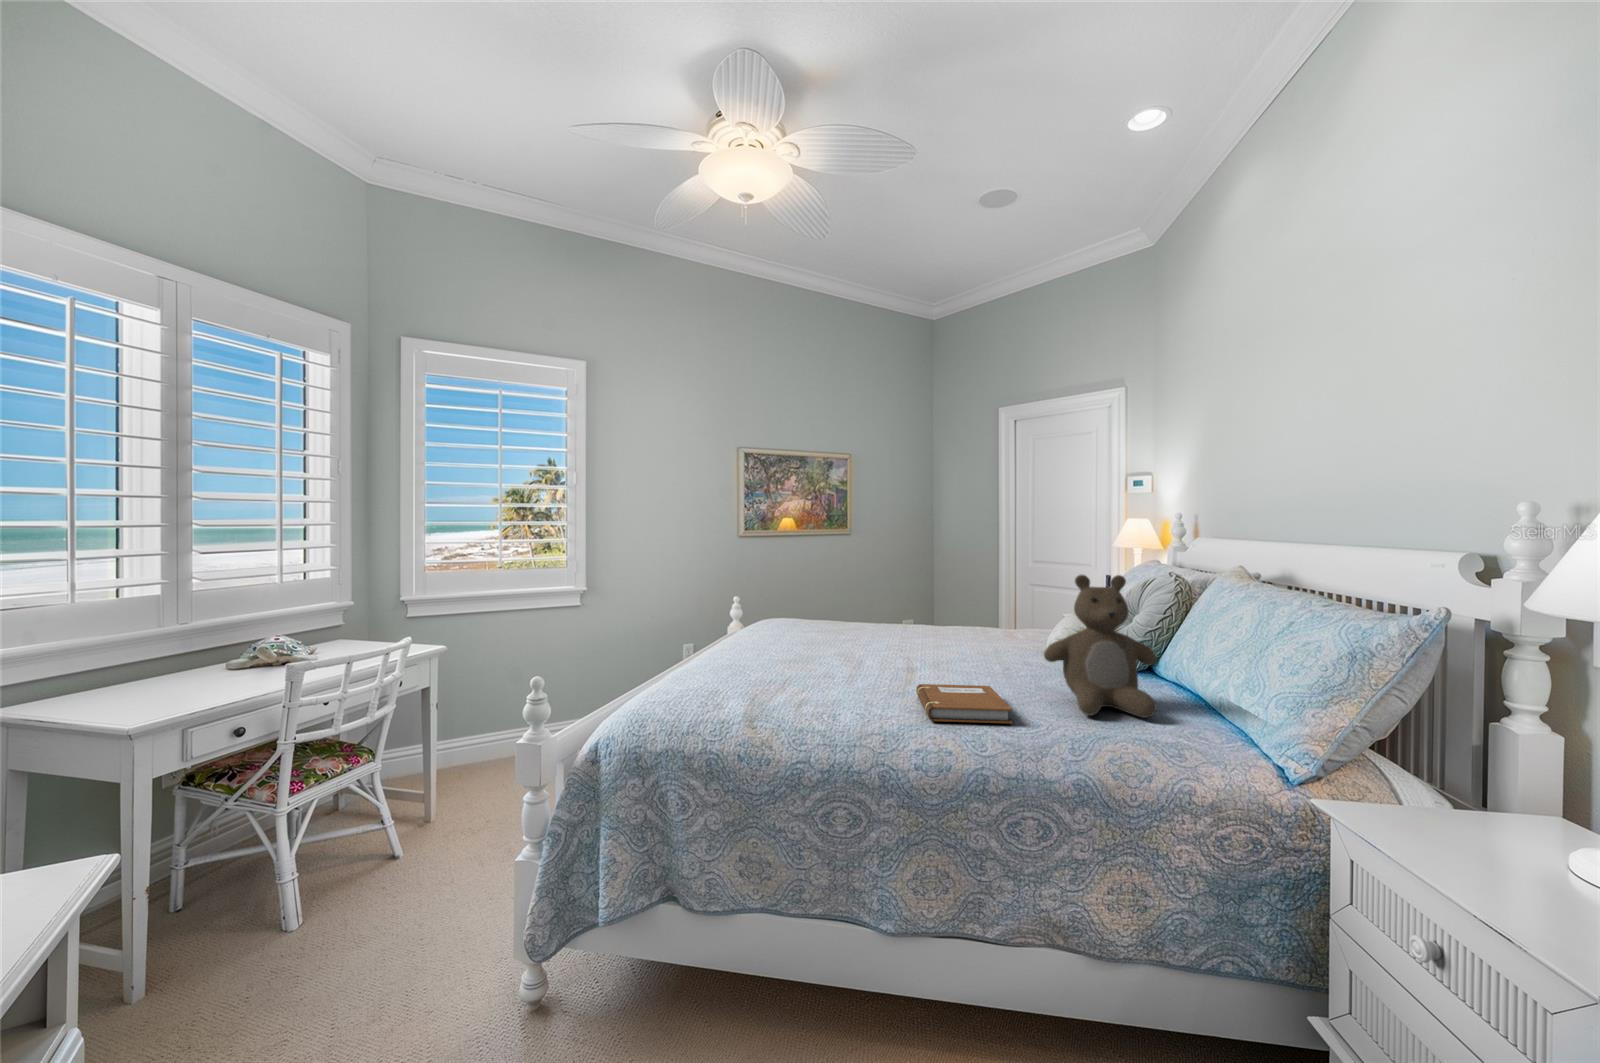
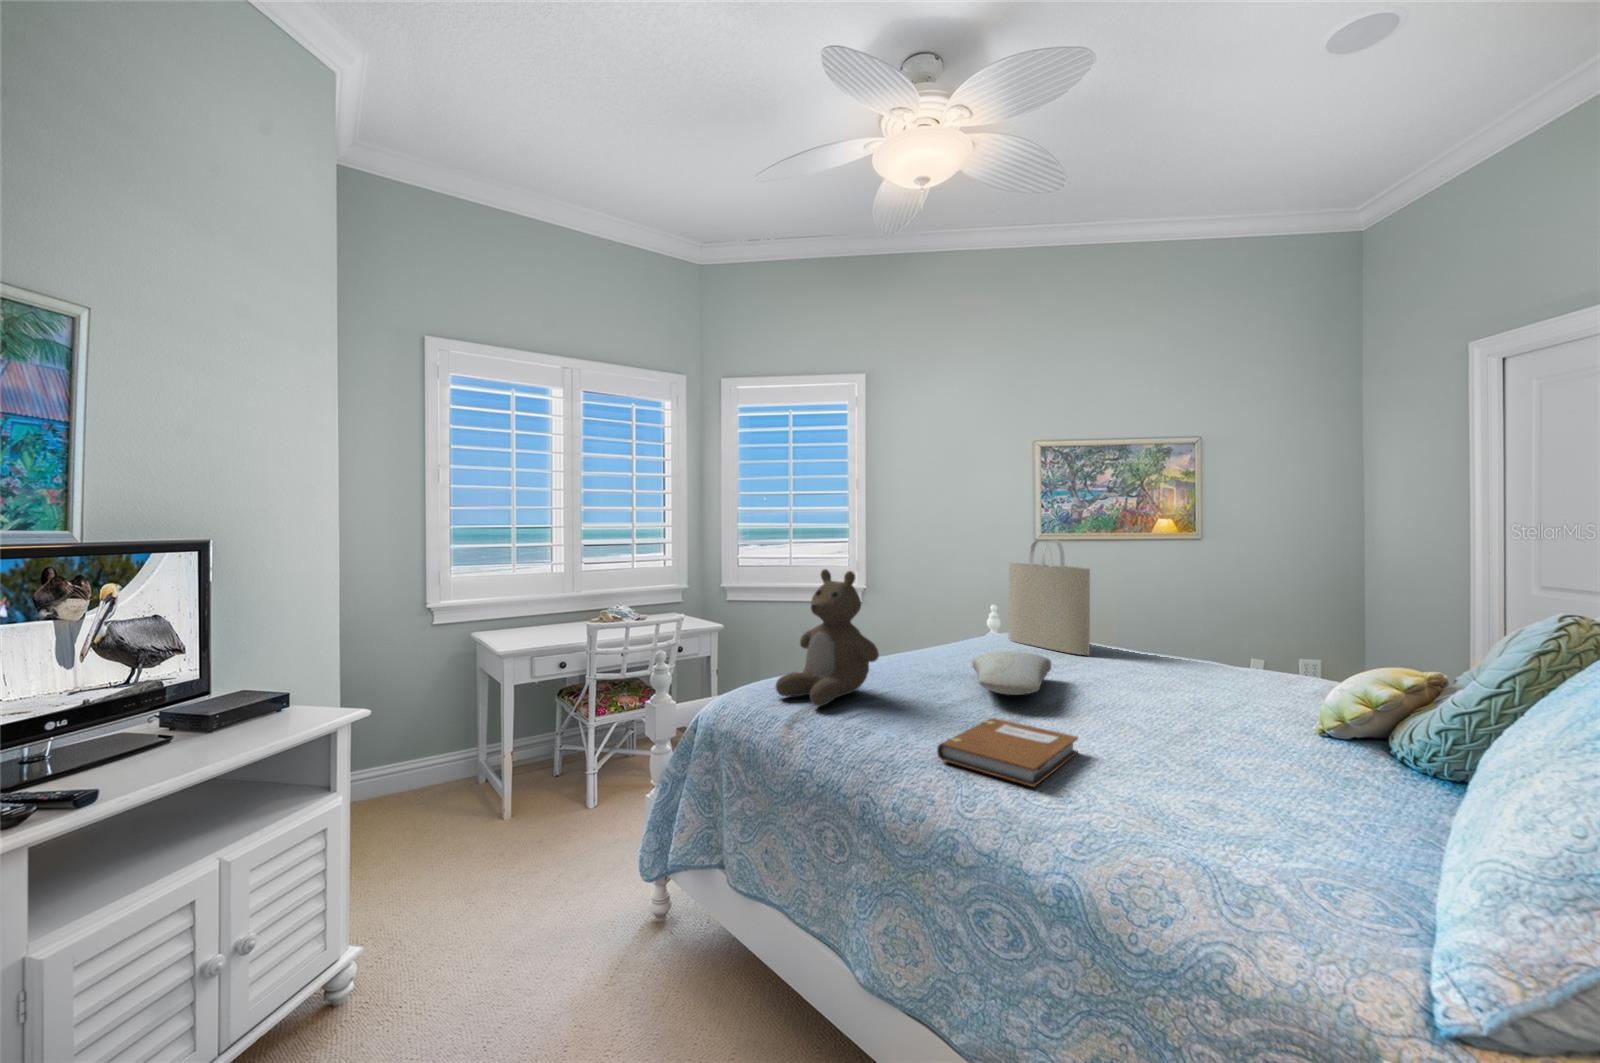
tote bag: none [793,537,874,633] -> present [1009,540,1090,655]
teddy bear: present [1044,575,1157,718] -> present [776,569,879,706]
pillow: none [824,633,918,667] -> present [972,651,1051,695]

